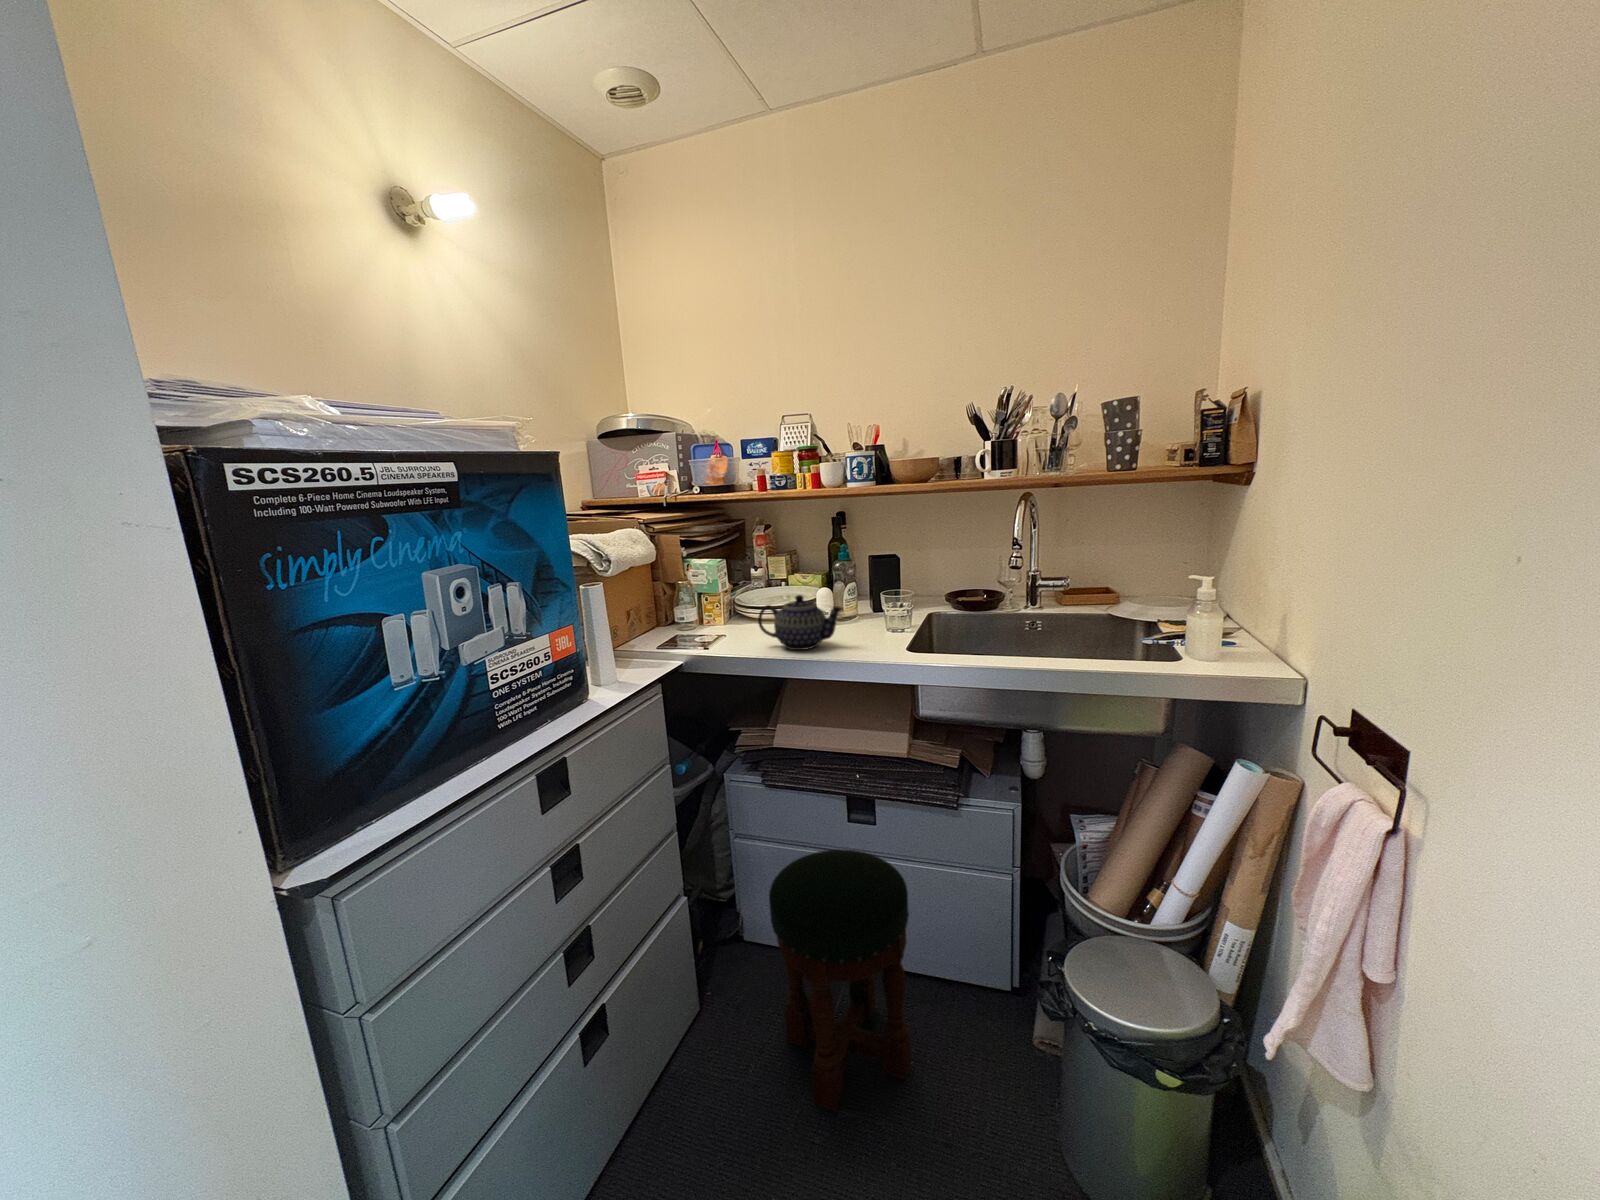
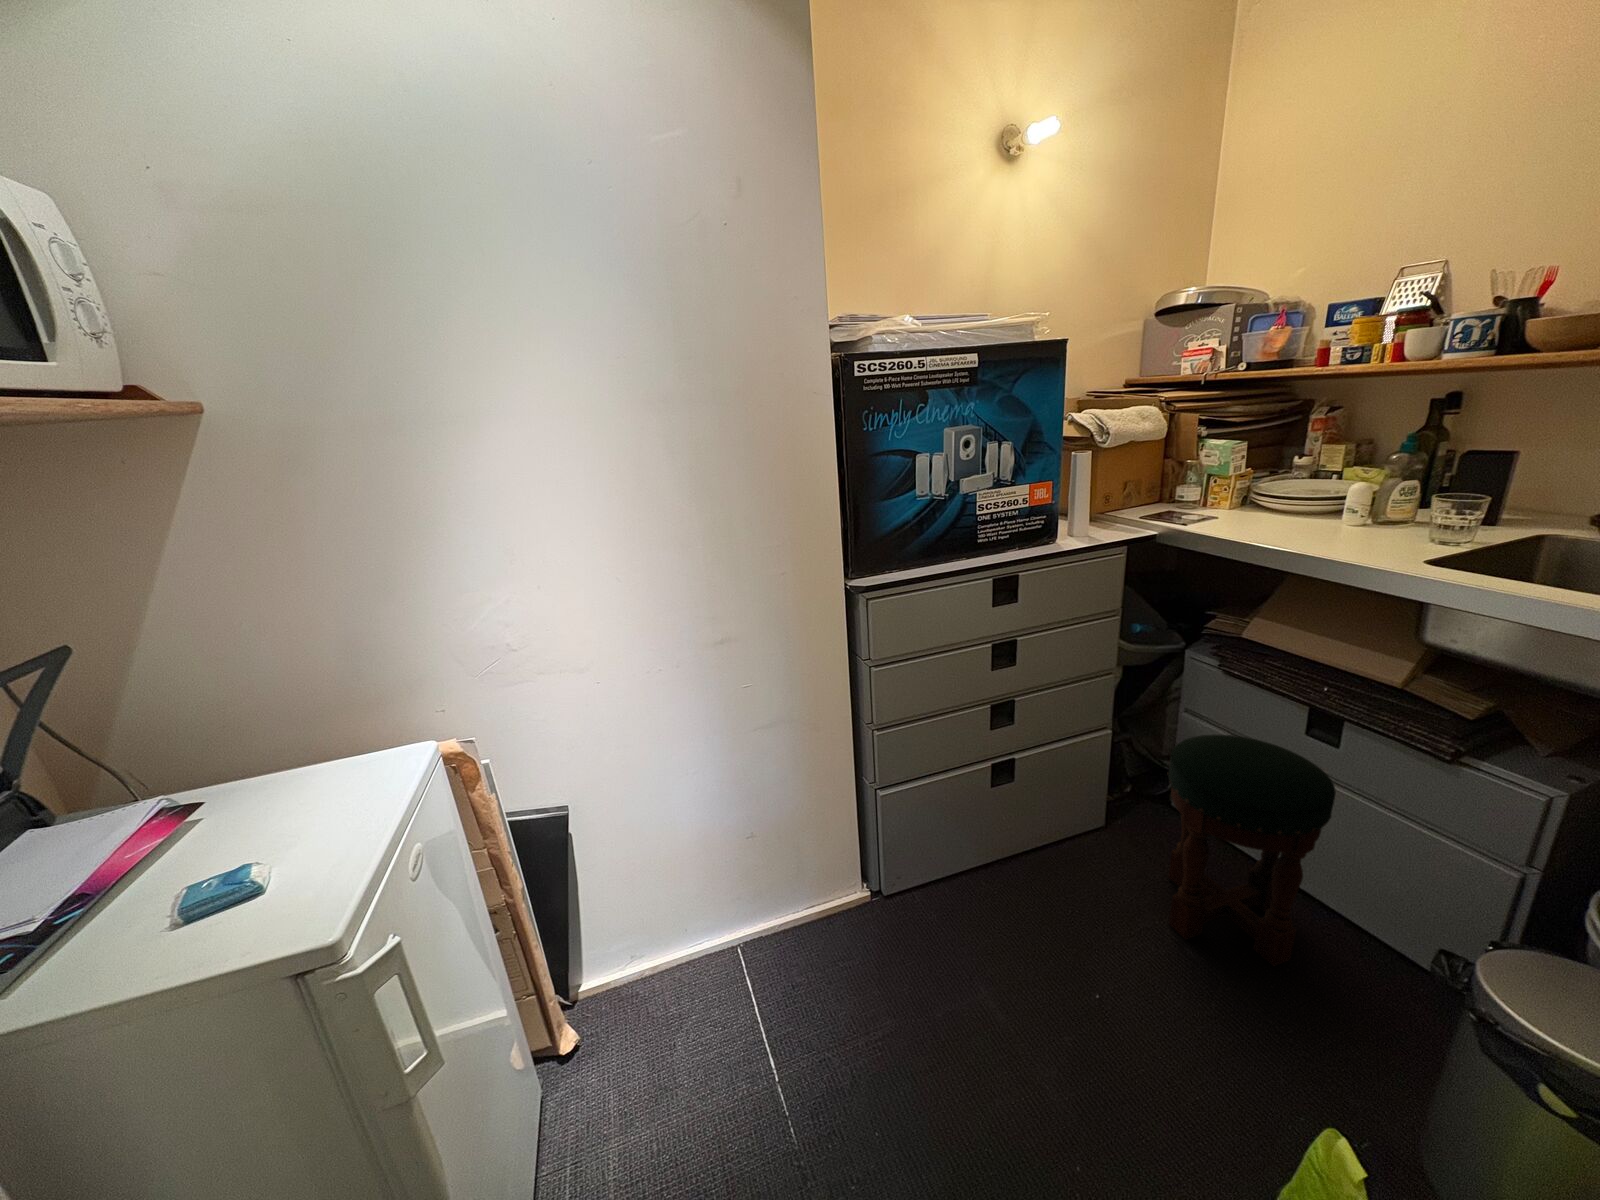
teapot: present [758,595,843,650] -> none [1252,483,1365,541]

